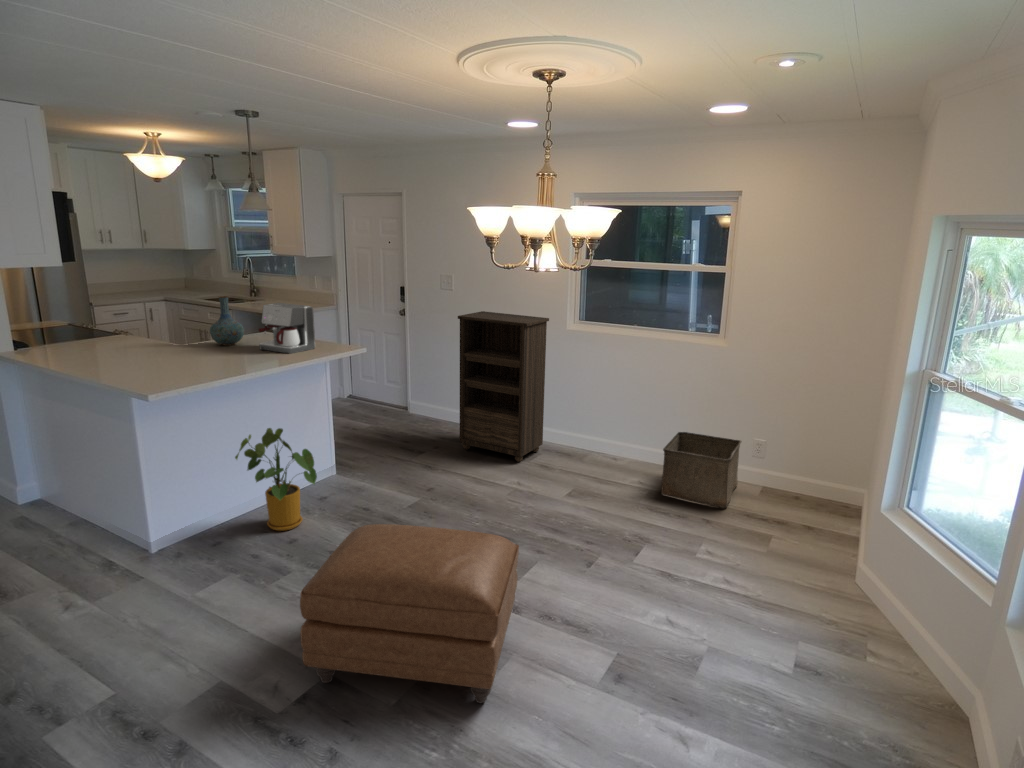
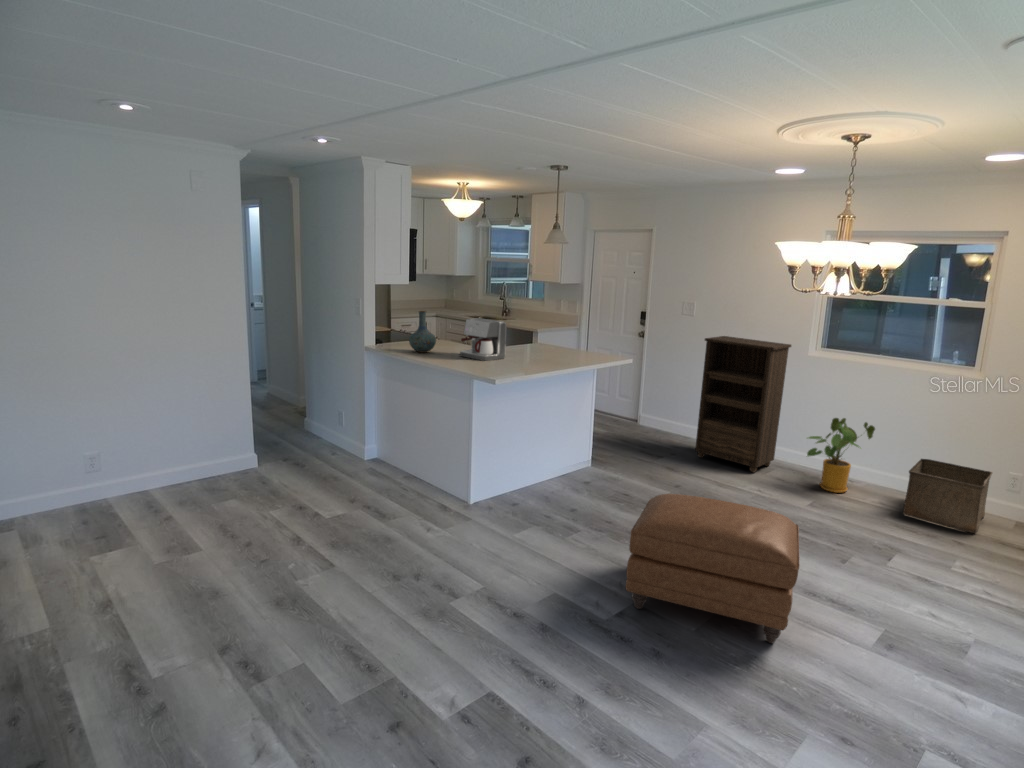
vase: present [210,296,244,346] -> present [409,311,436,353]
coffee maker: present [259,303,315,354] -> present [460,318,506,361]
house plant: present [235,428,317,531] -> present [807,418,875,493]

